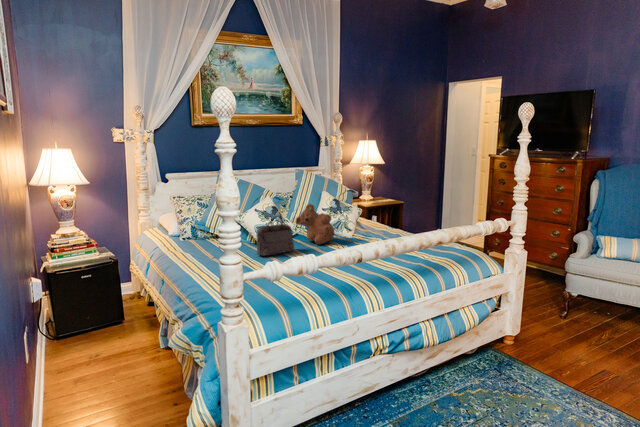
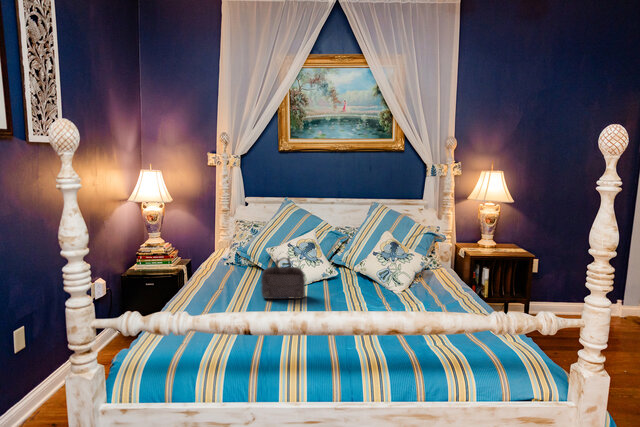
teddy bear: present [296,204,334,245] -> none [326,247,363,296]

